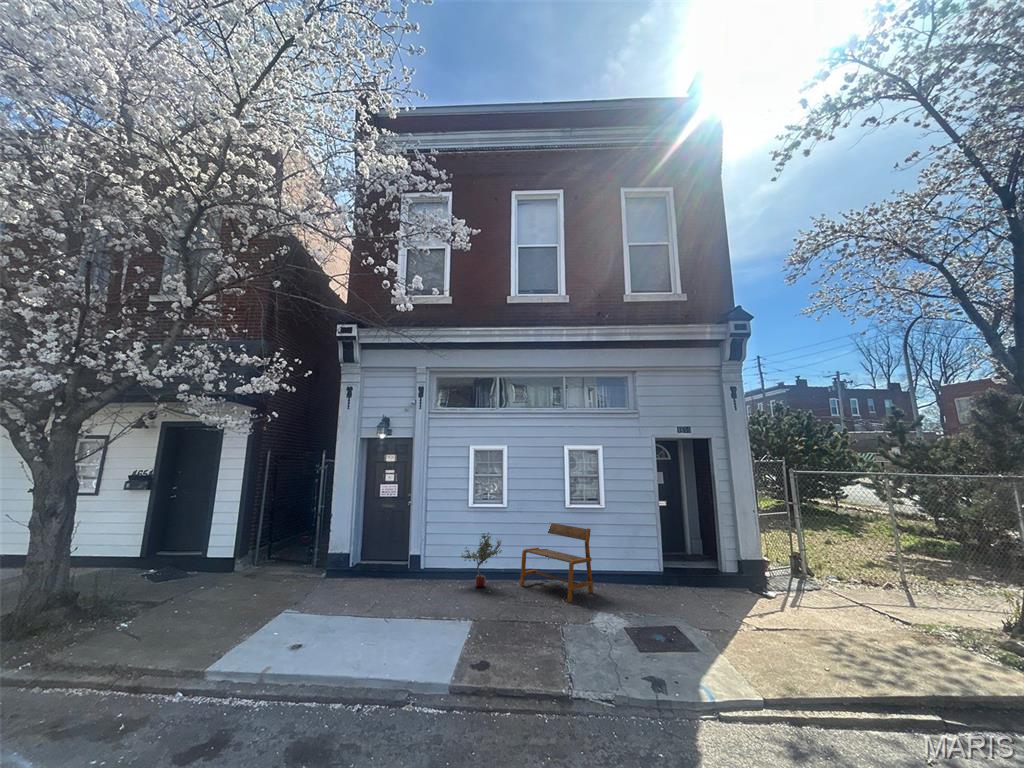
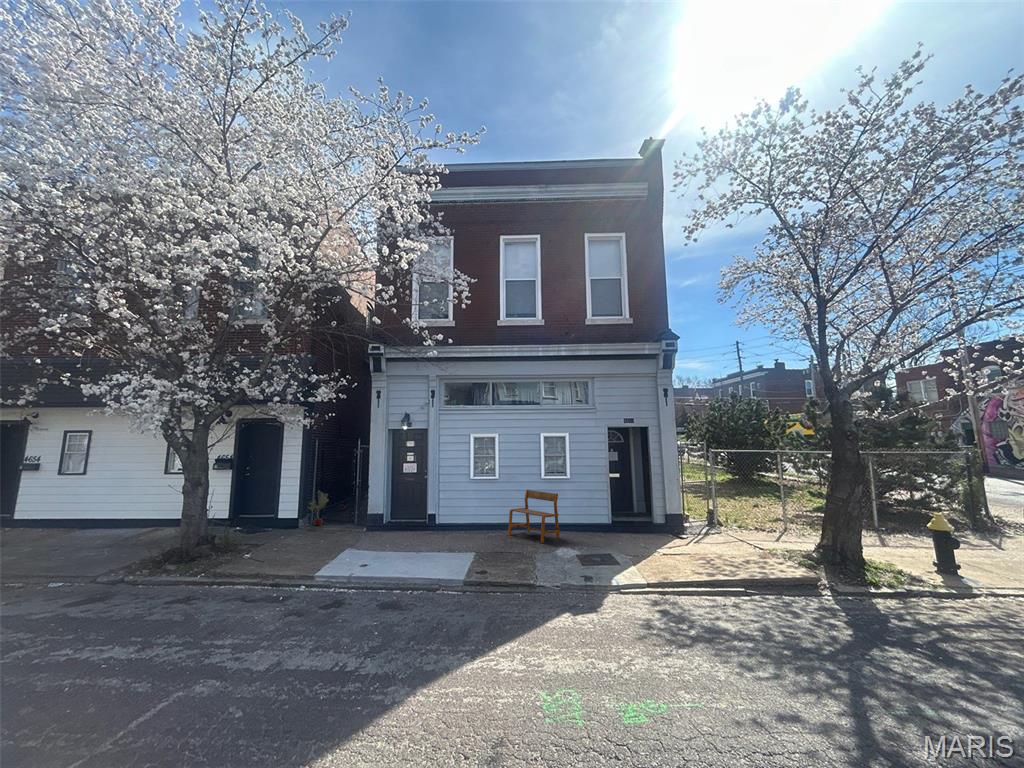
potted tree: present [461,532,502,587] -> present [308,491,329,526]

